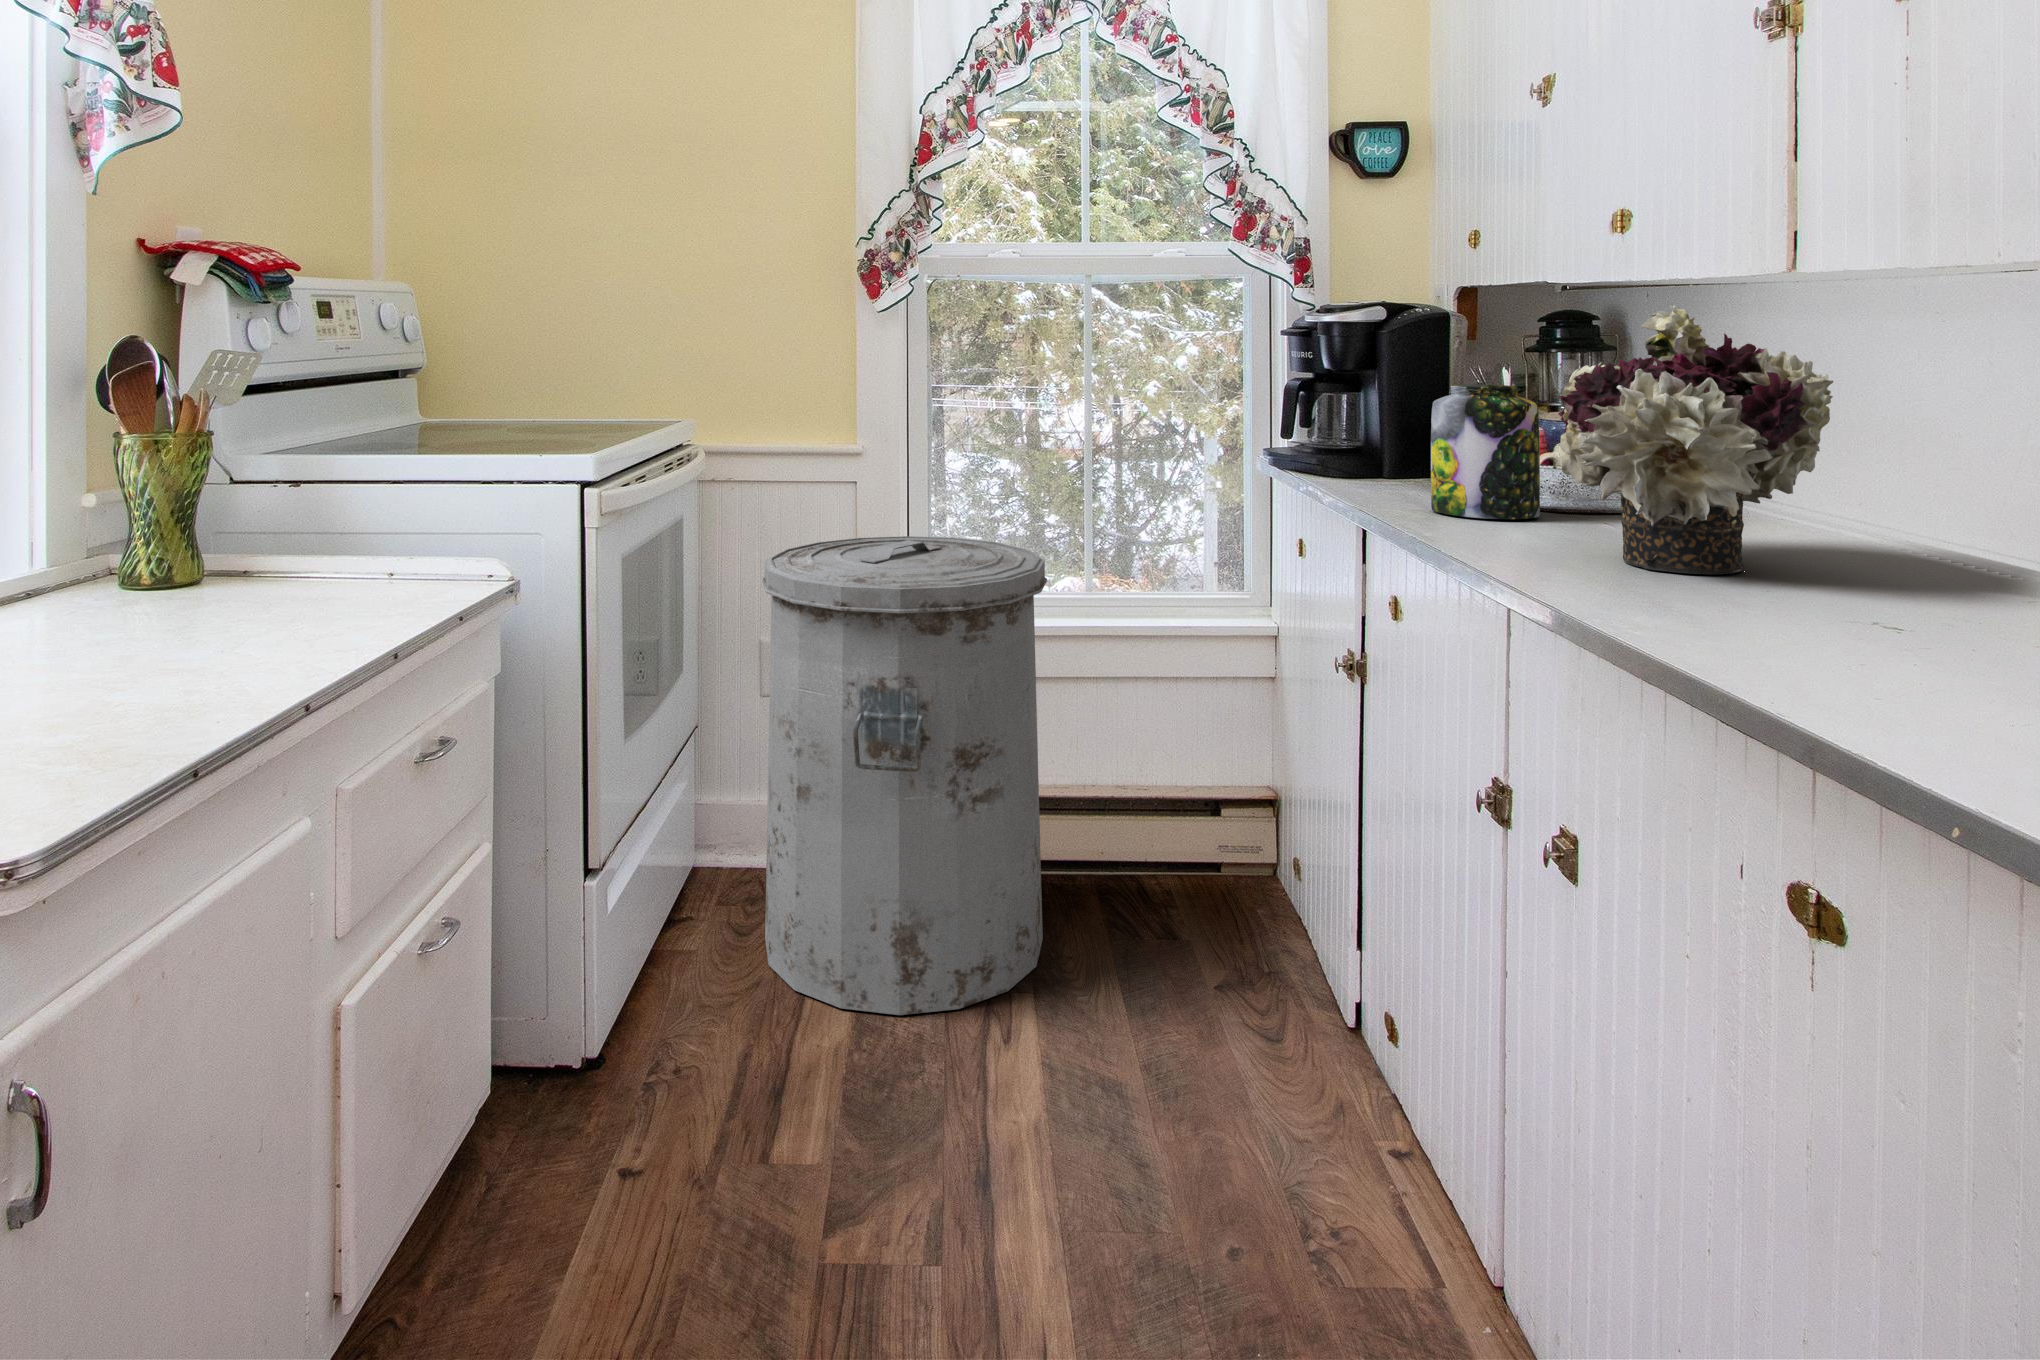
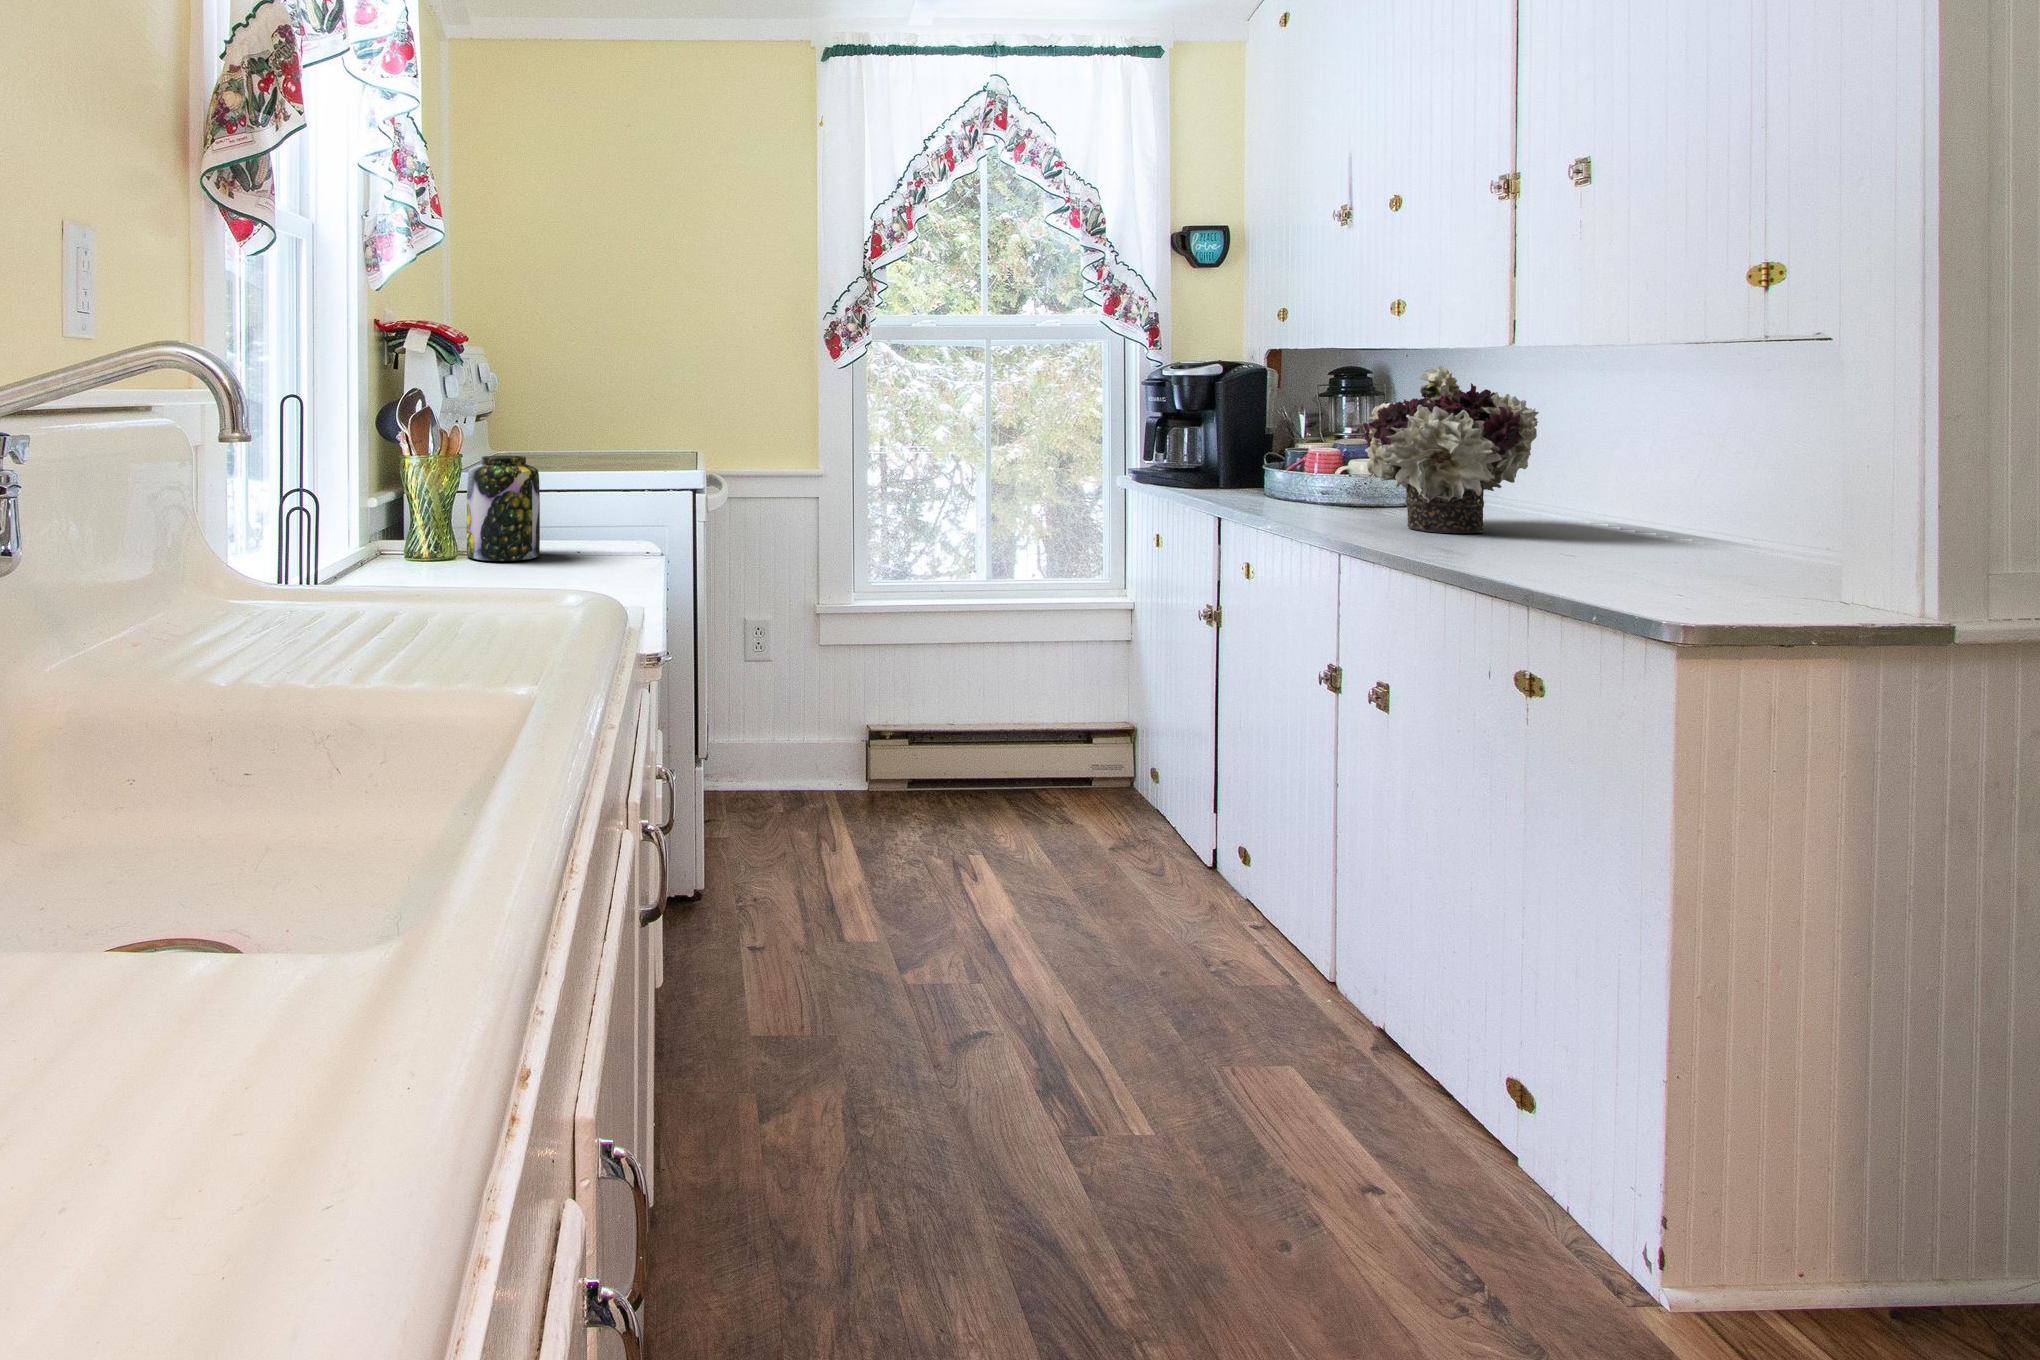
jar: present [1431,385,1540,519] -> present [467,456,540,561]
trash can: present [762,536,1047,1015] -> none [771,533,980,867]

